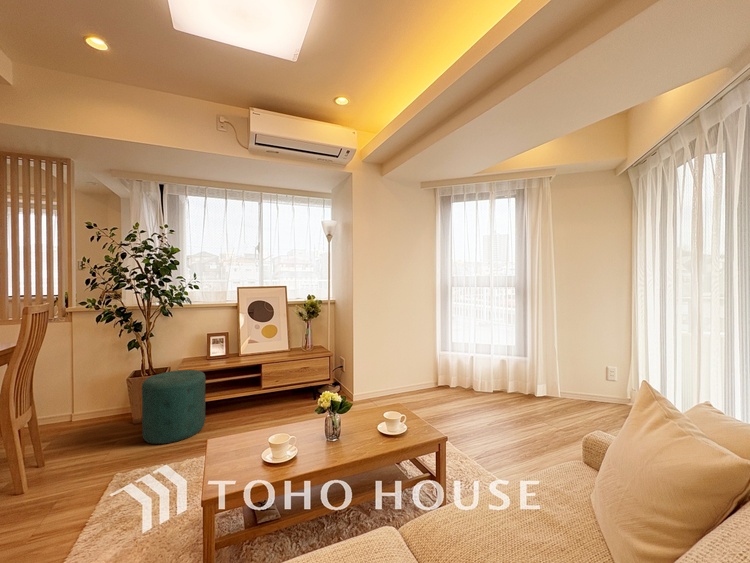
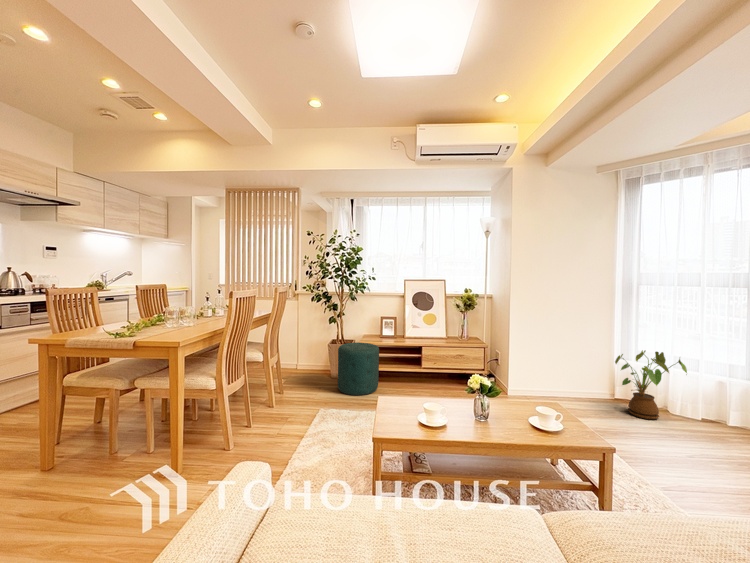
house plant: none [438,342,485,400] -> present [615,350,687,419]

